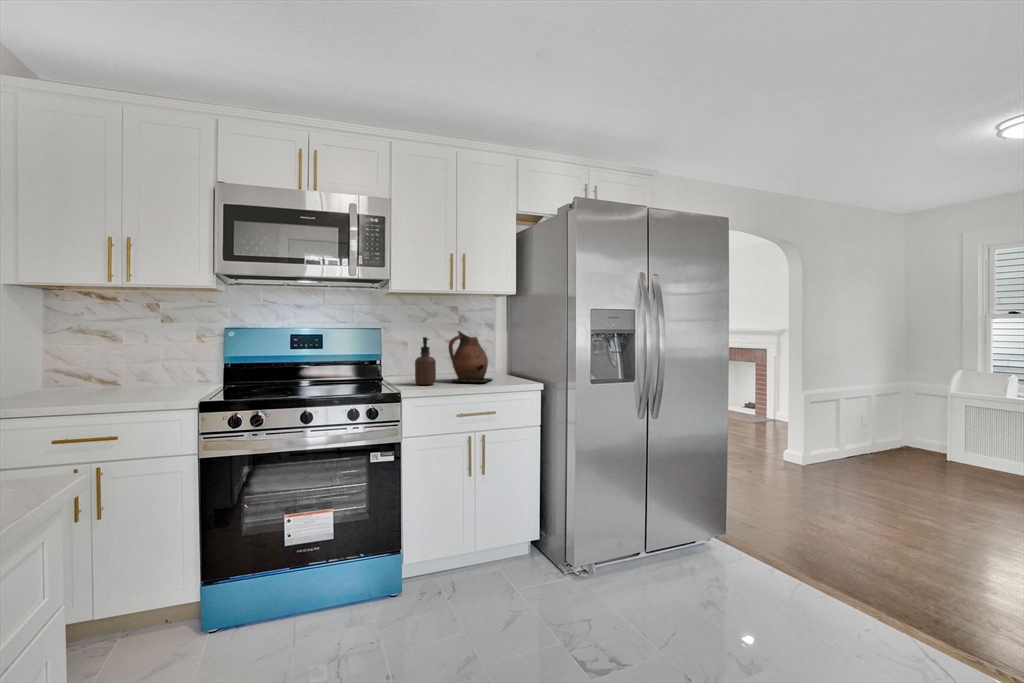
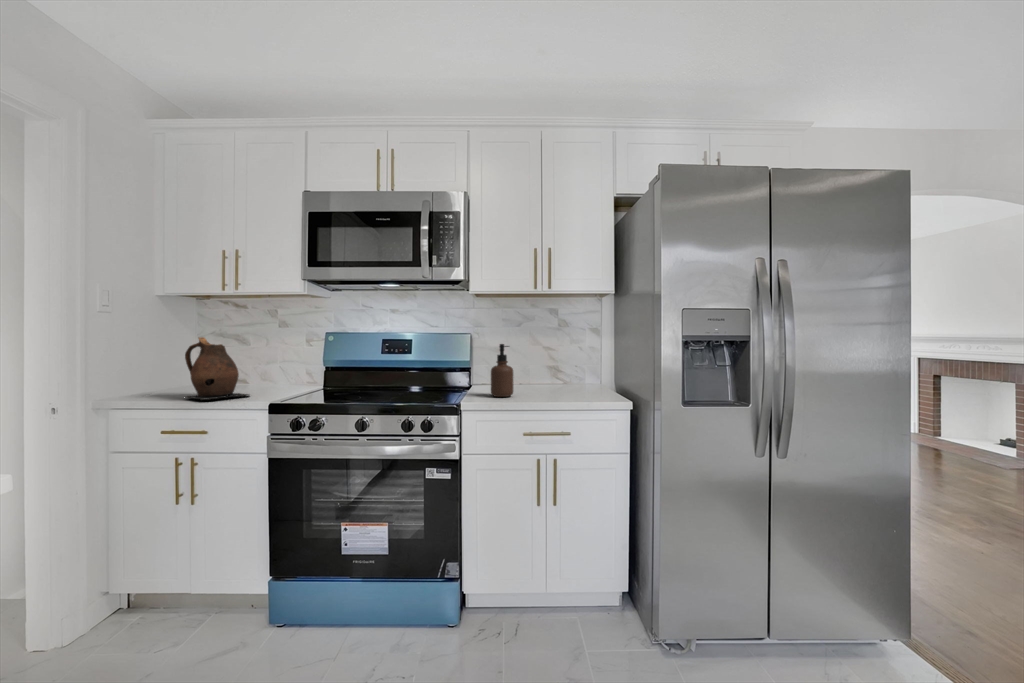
ceramic pitcher: present [448,331,492,382] -> present [185,337,250,400]

